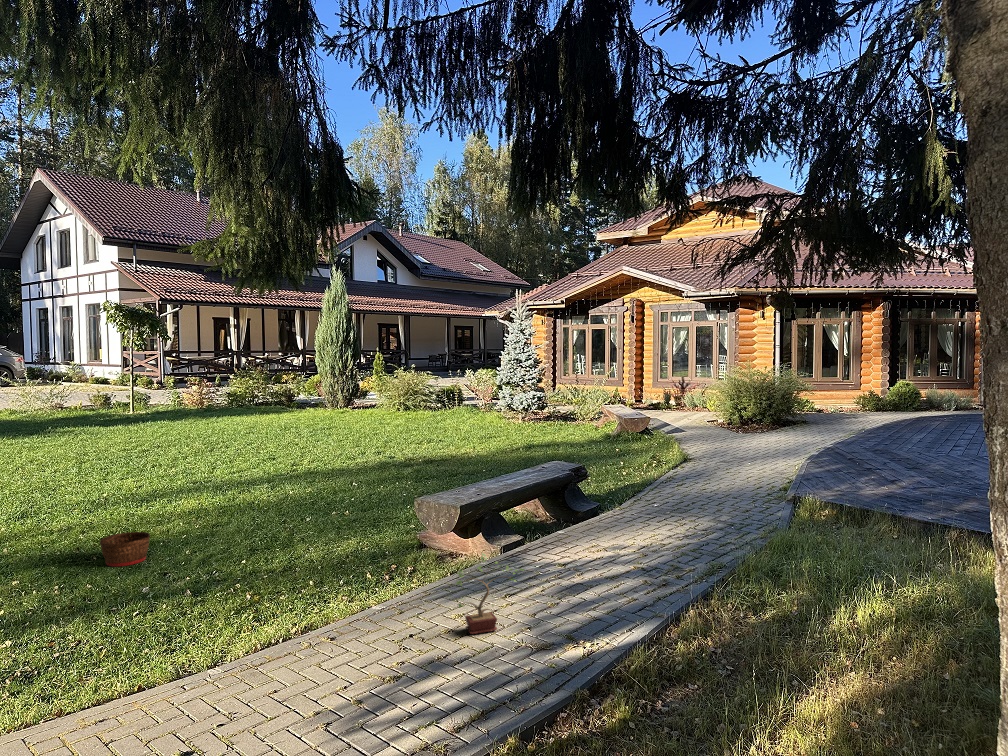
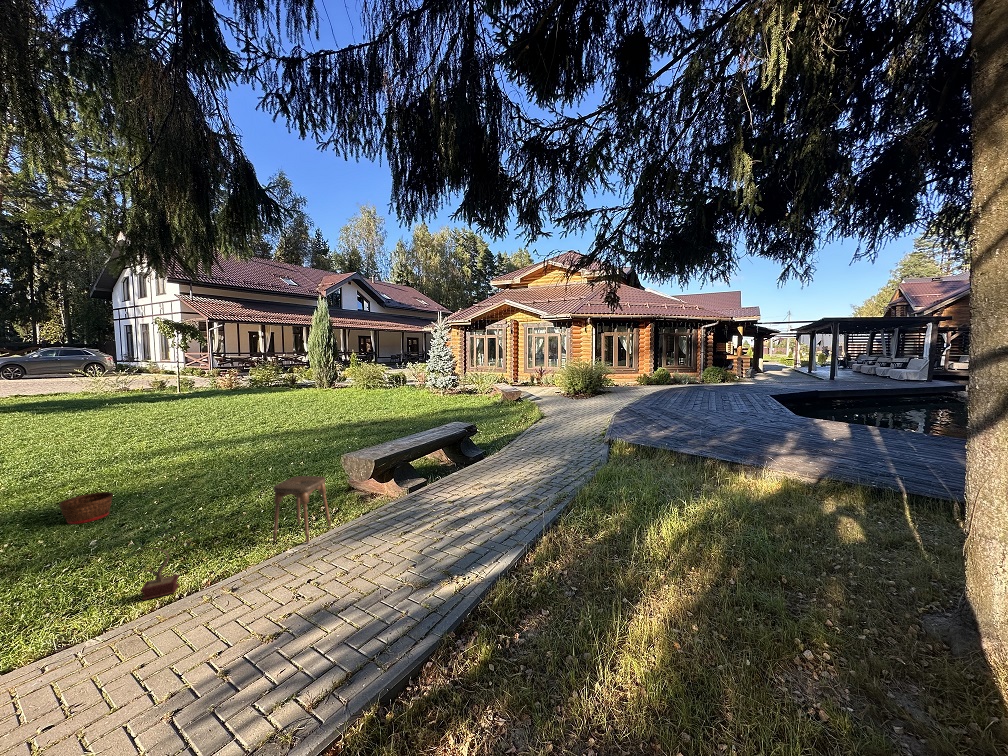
stool: none [349,520,413,601] -> present [273,476,331,543]
potted plant: present [456,553,524,634] -> present [124,523,203,600]

